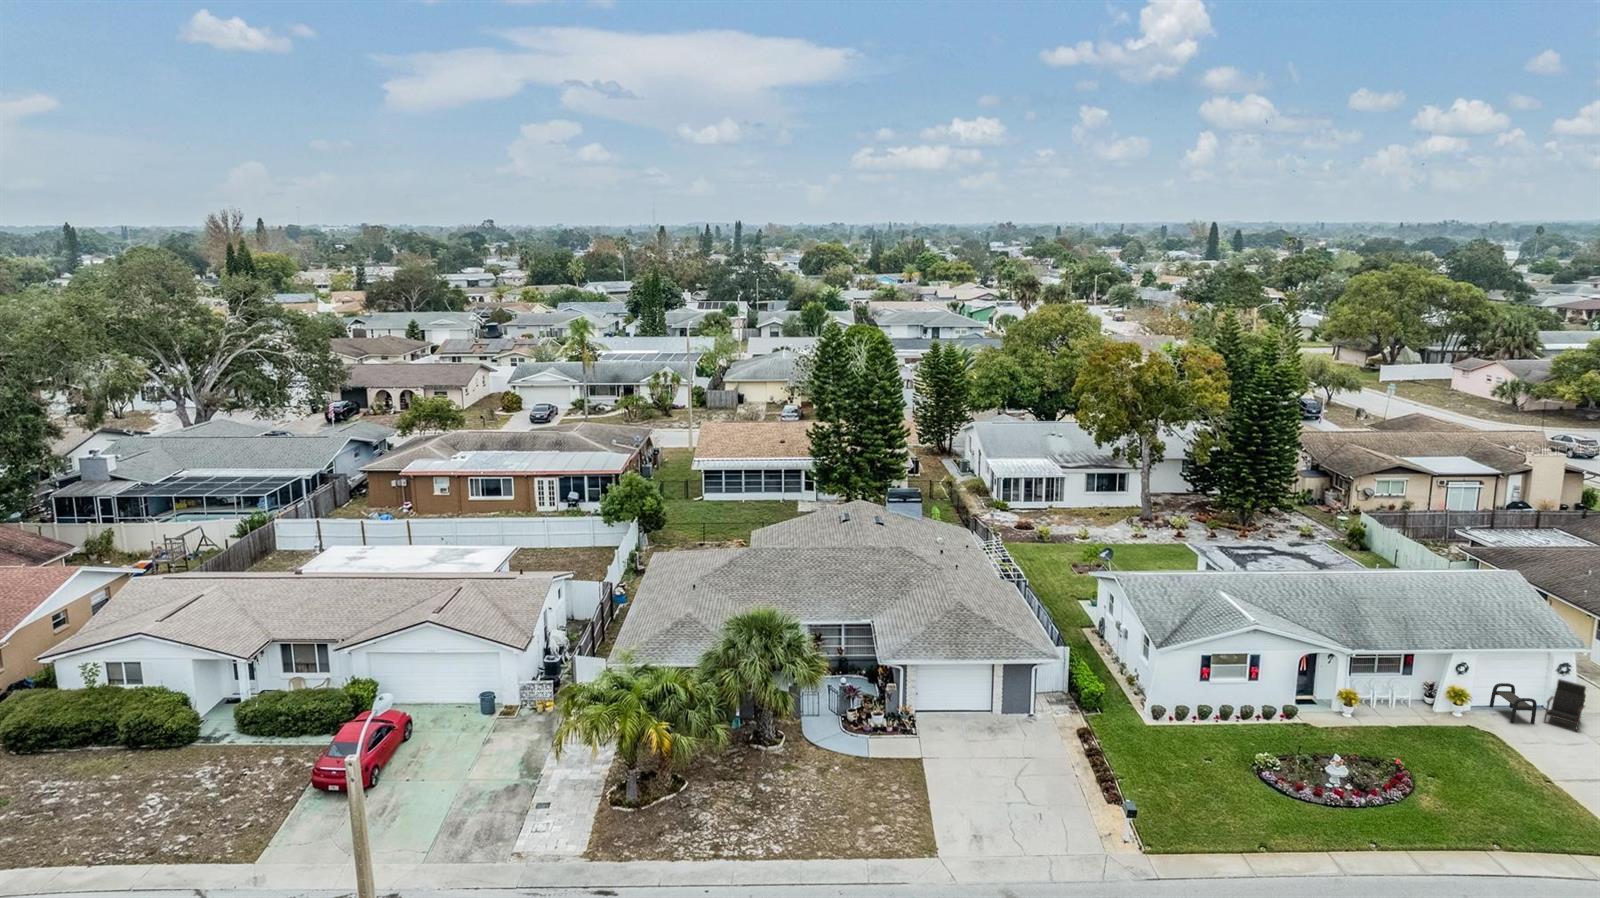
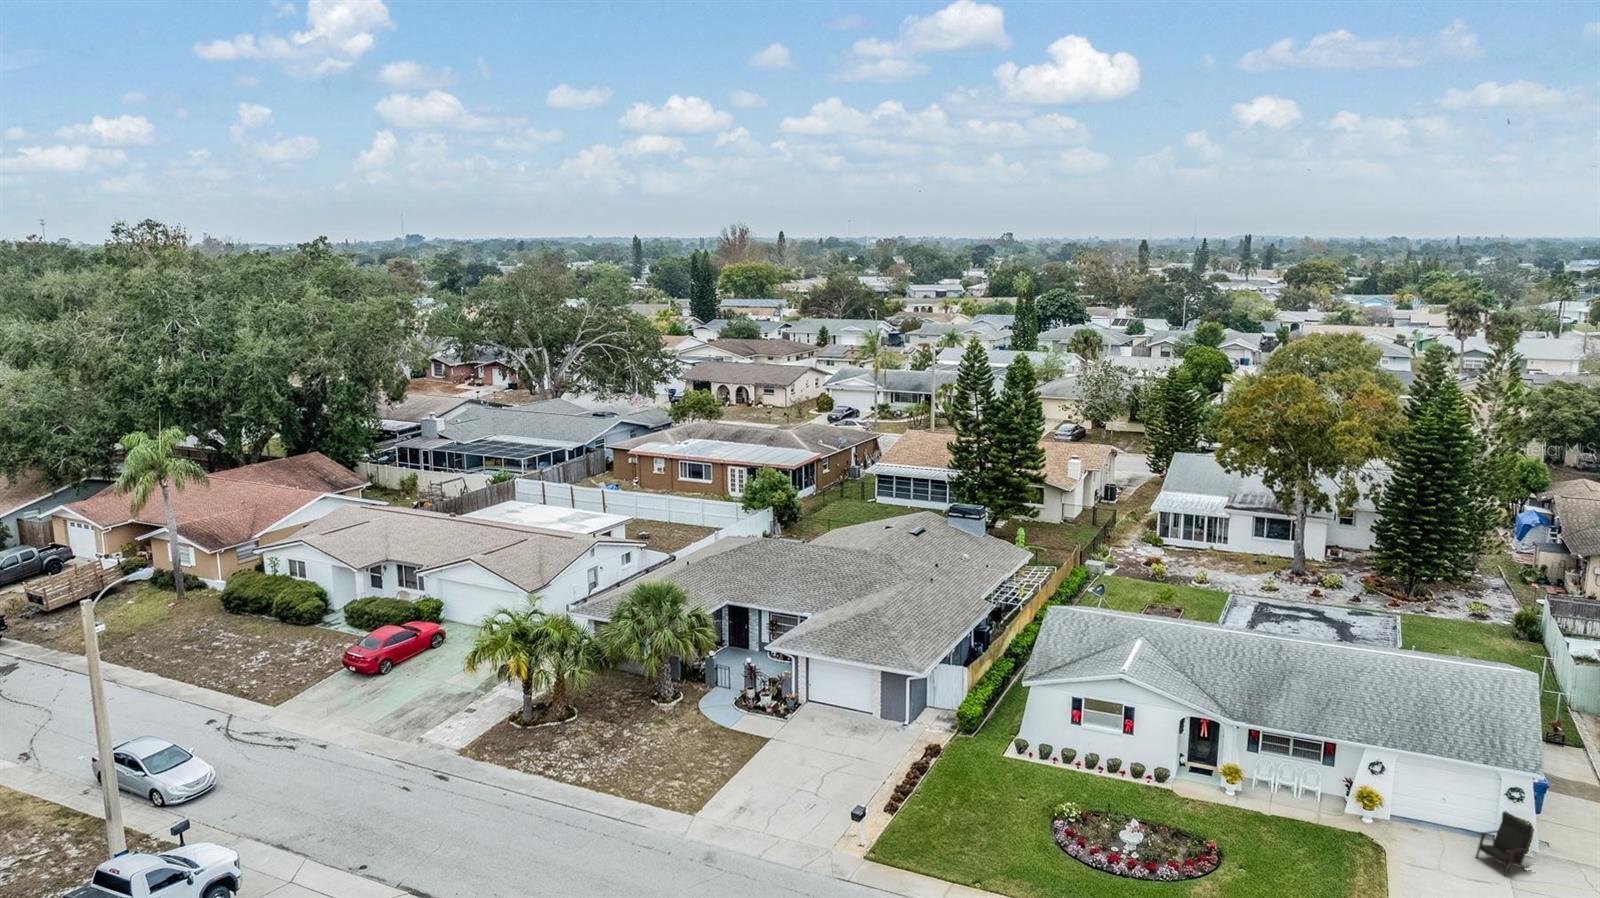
bench: present [1489,683,1537,724] -> none [1427,802,1463,856]

